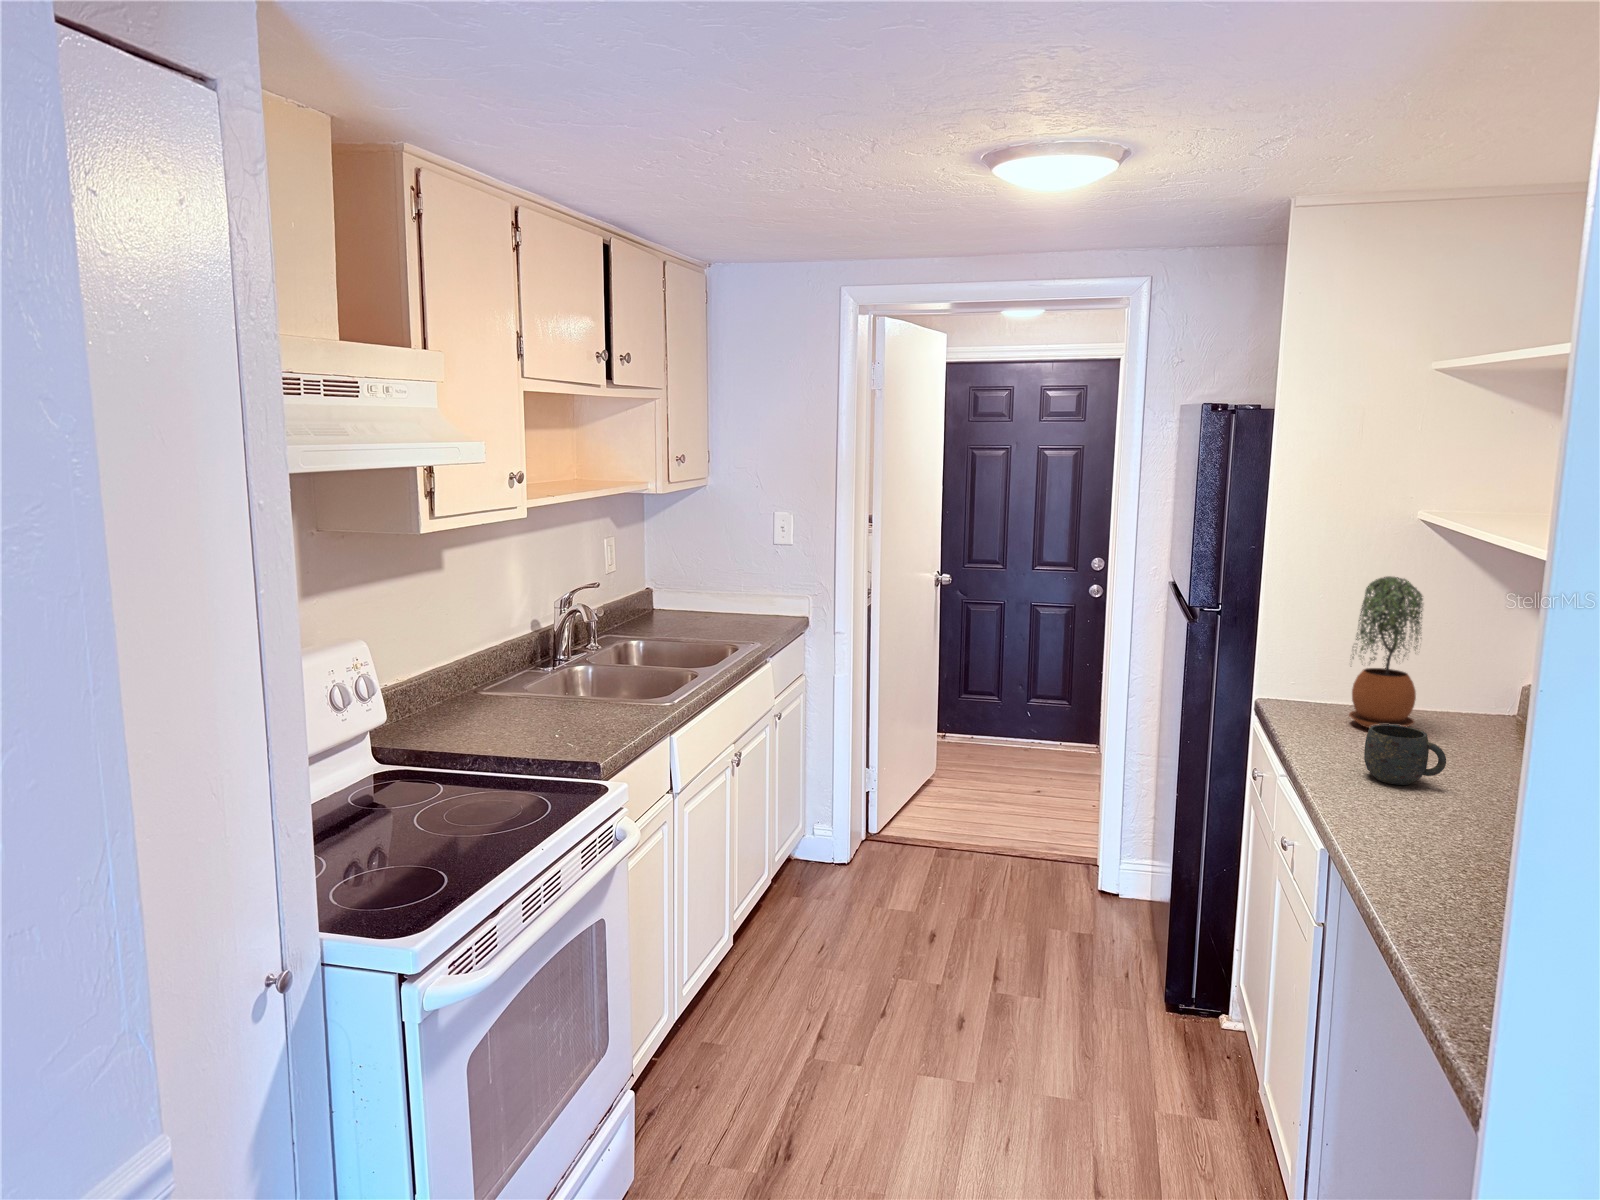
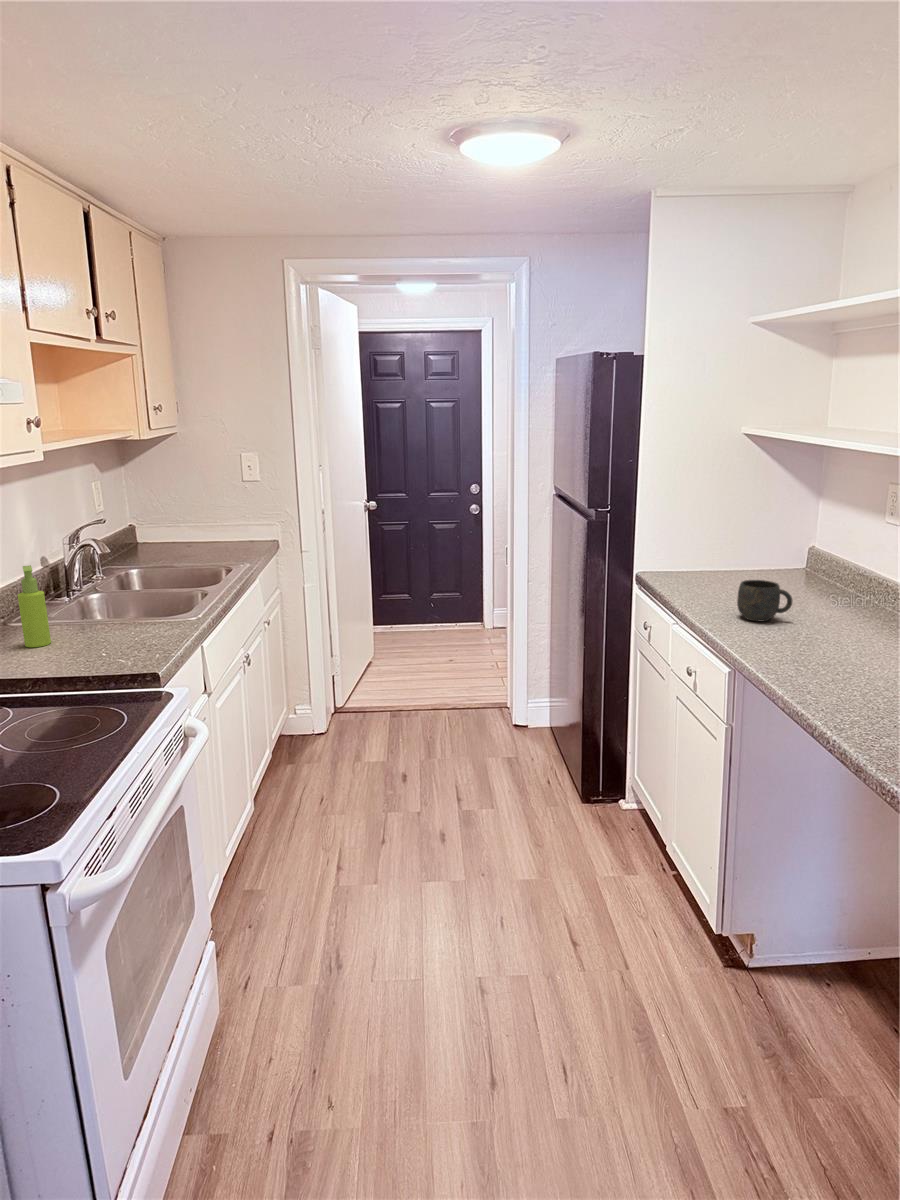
potted plant: present [1349,576,1423,728] -> none [705,476,753,587]
soap dispenser: none [482,632,511,720] -> present [18,565,51,647]

